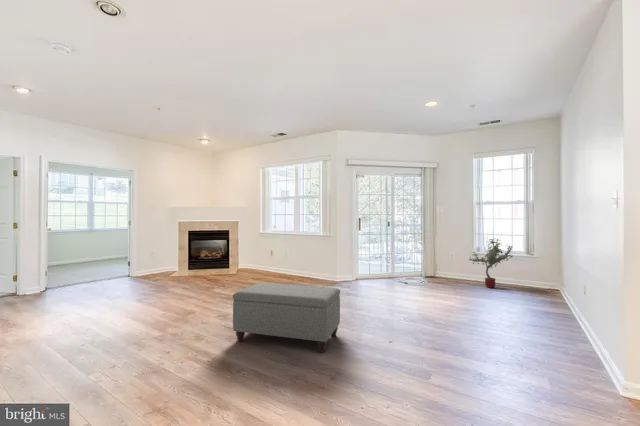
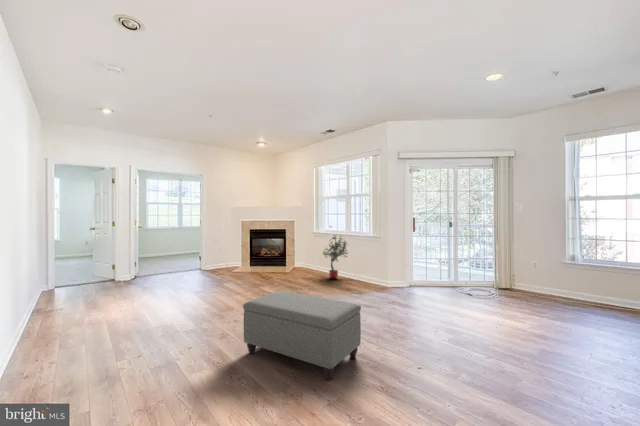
potted tree: present [469,239,512,288] -> present [323,235,348,279]

